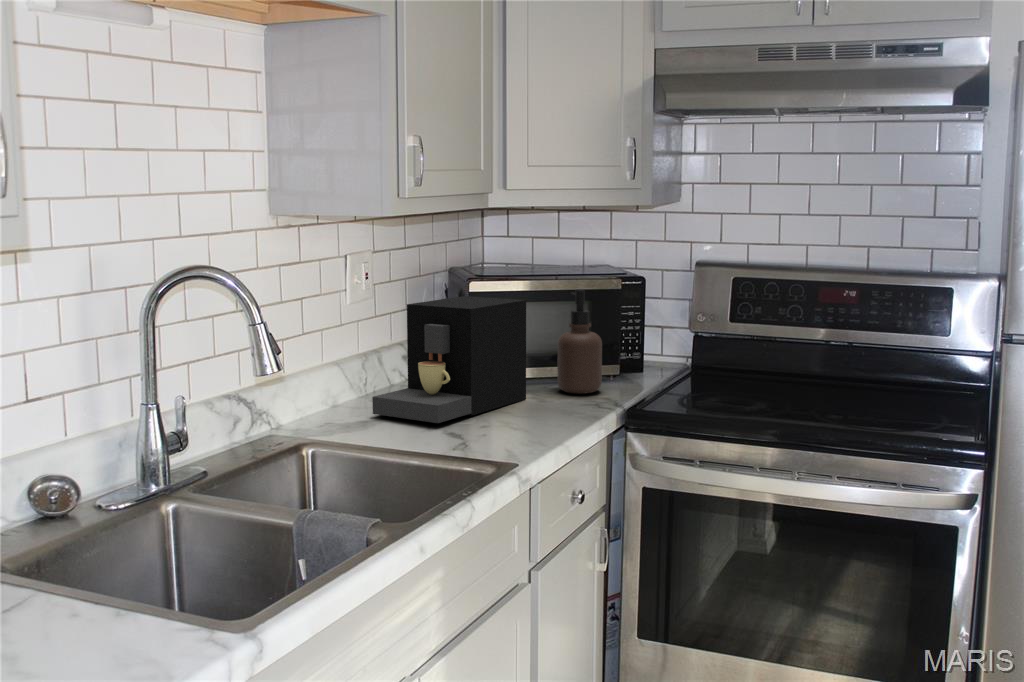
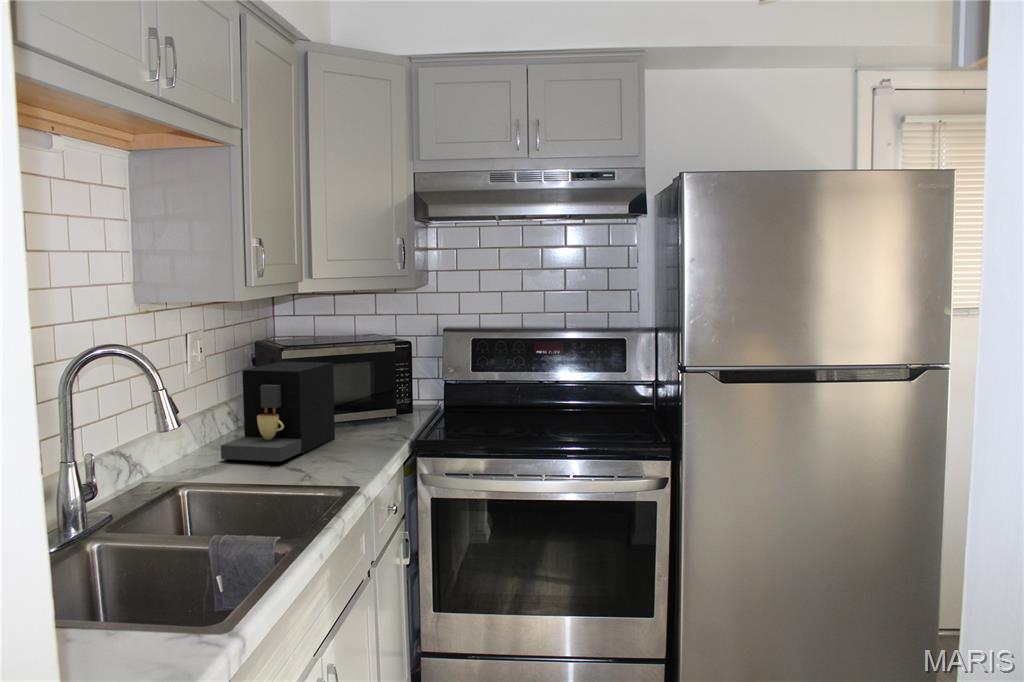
soap dispenser: present [558,290,602,394] -> none [354,353,389,432]

